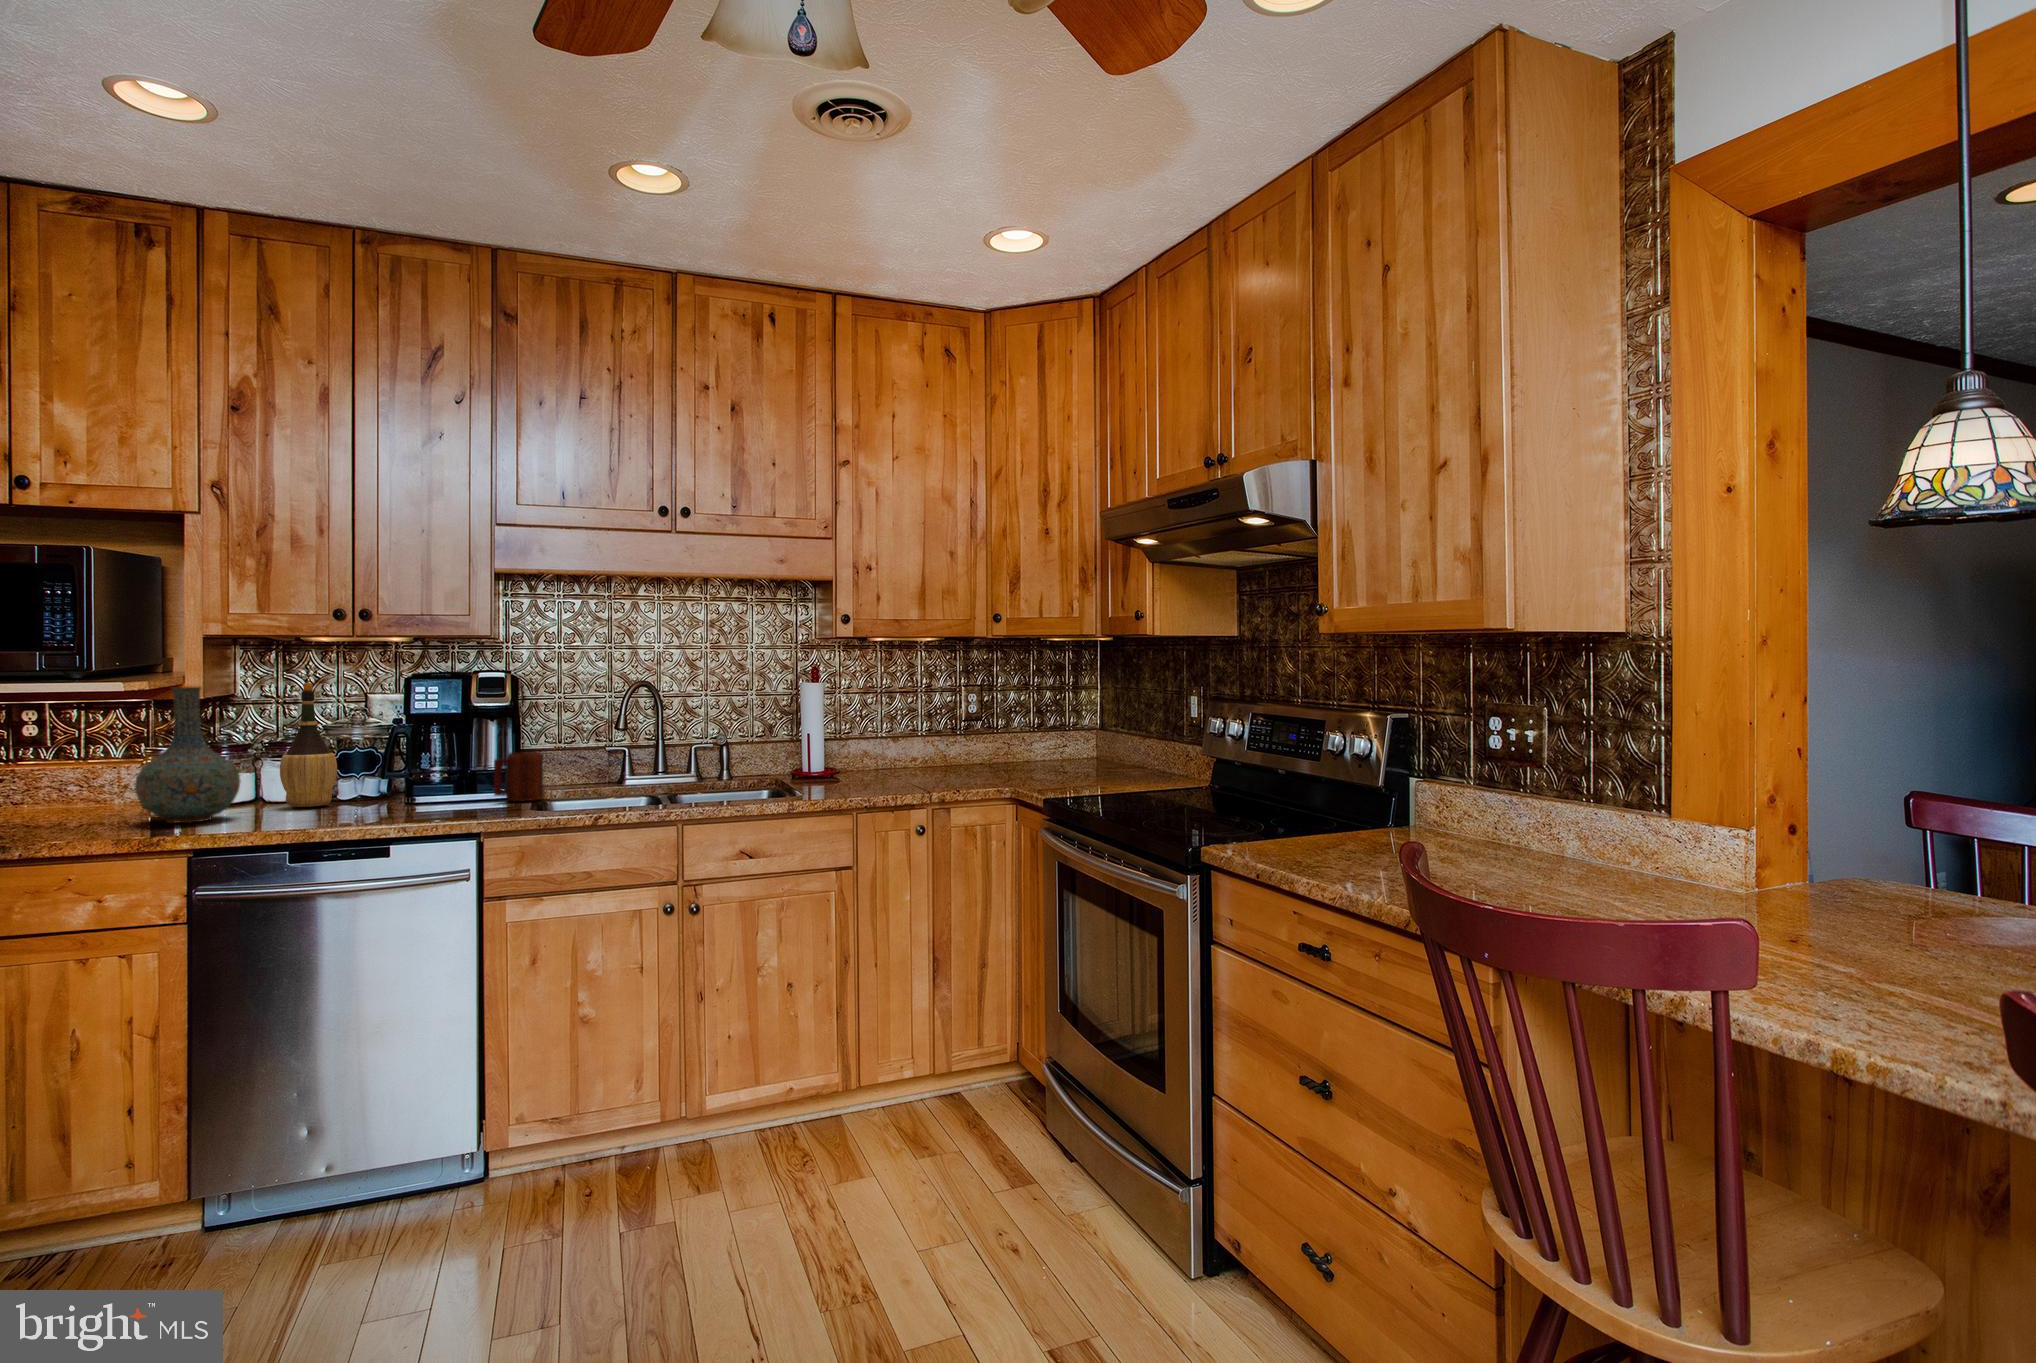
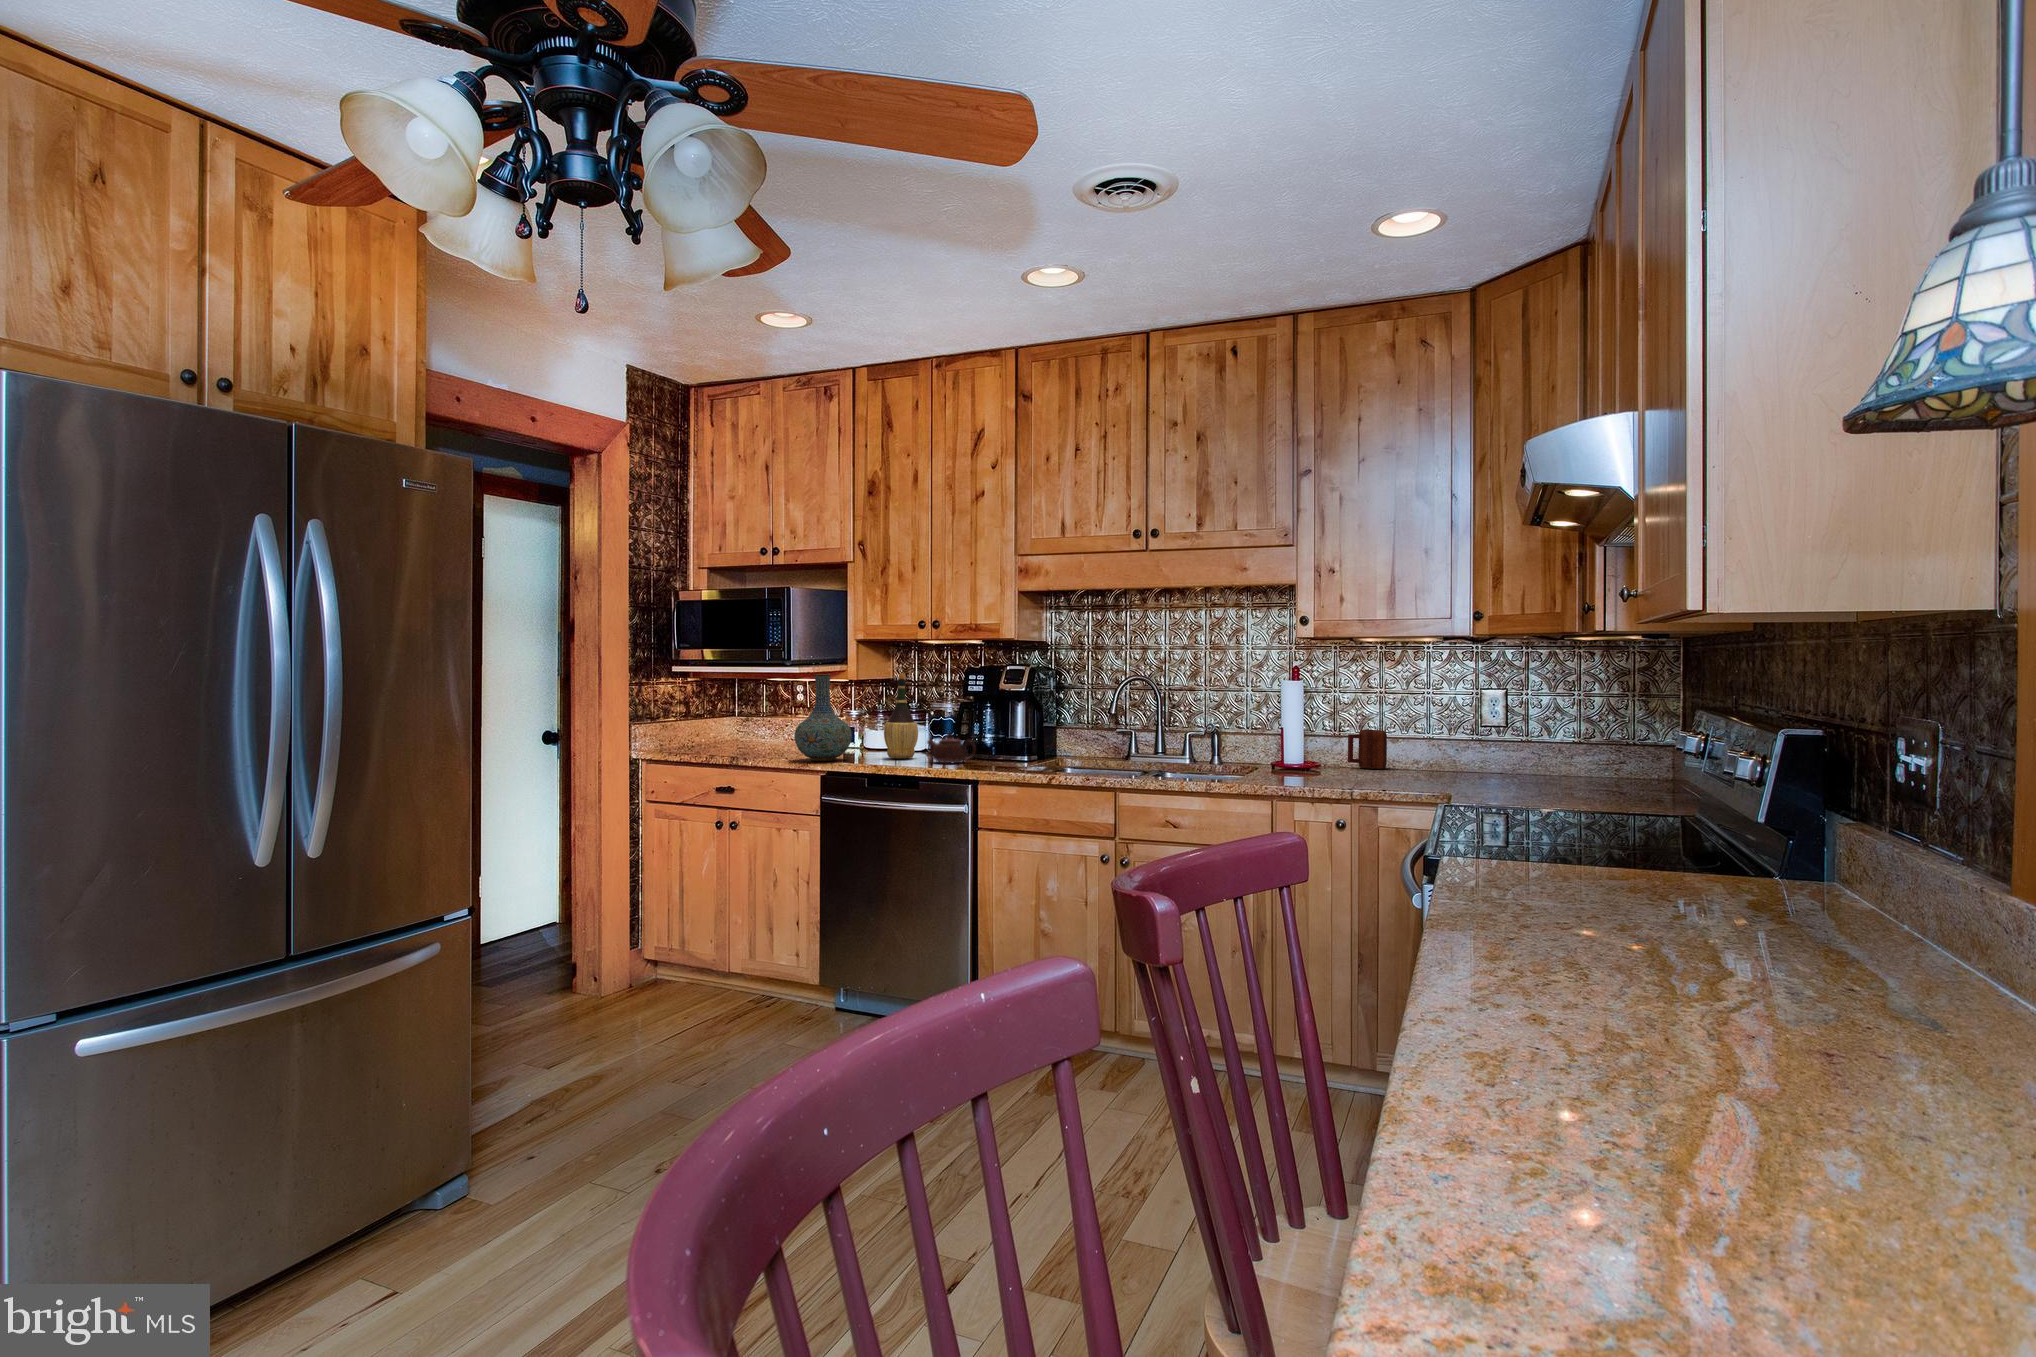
mug: present [494,752,544,801] -> present [1348,730,1387,769]
teapot: none [373,762,454,805] -> present [928,732,976,763]

